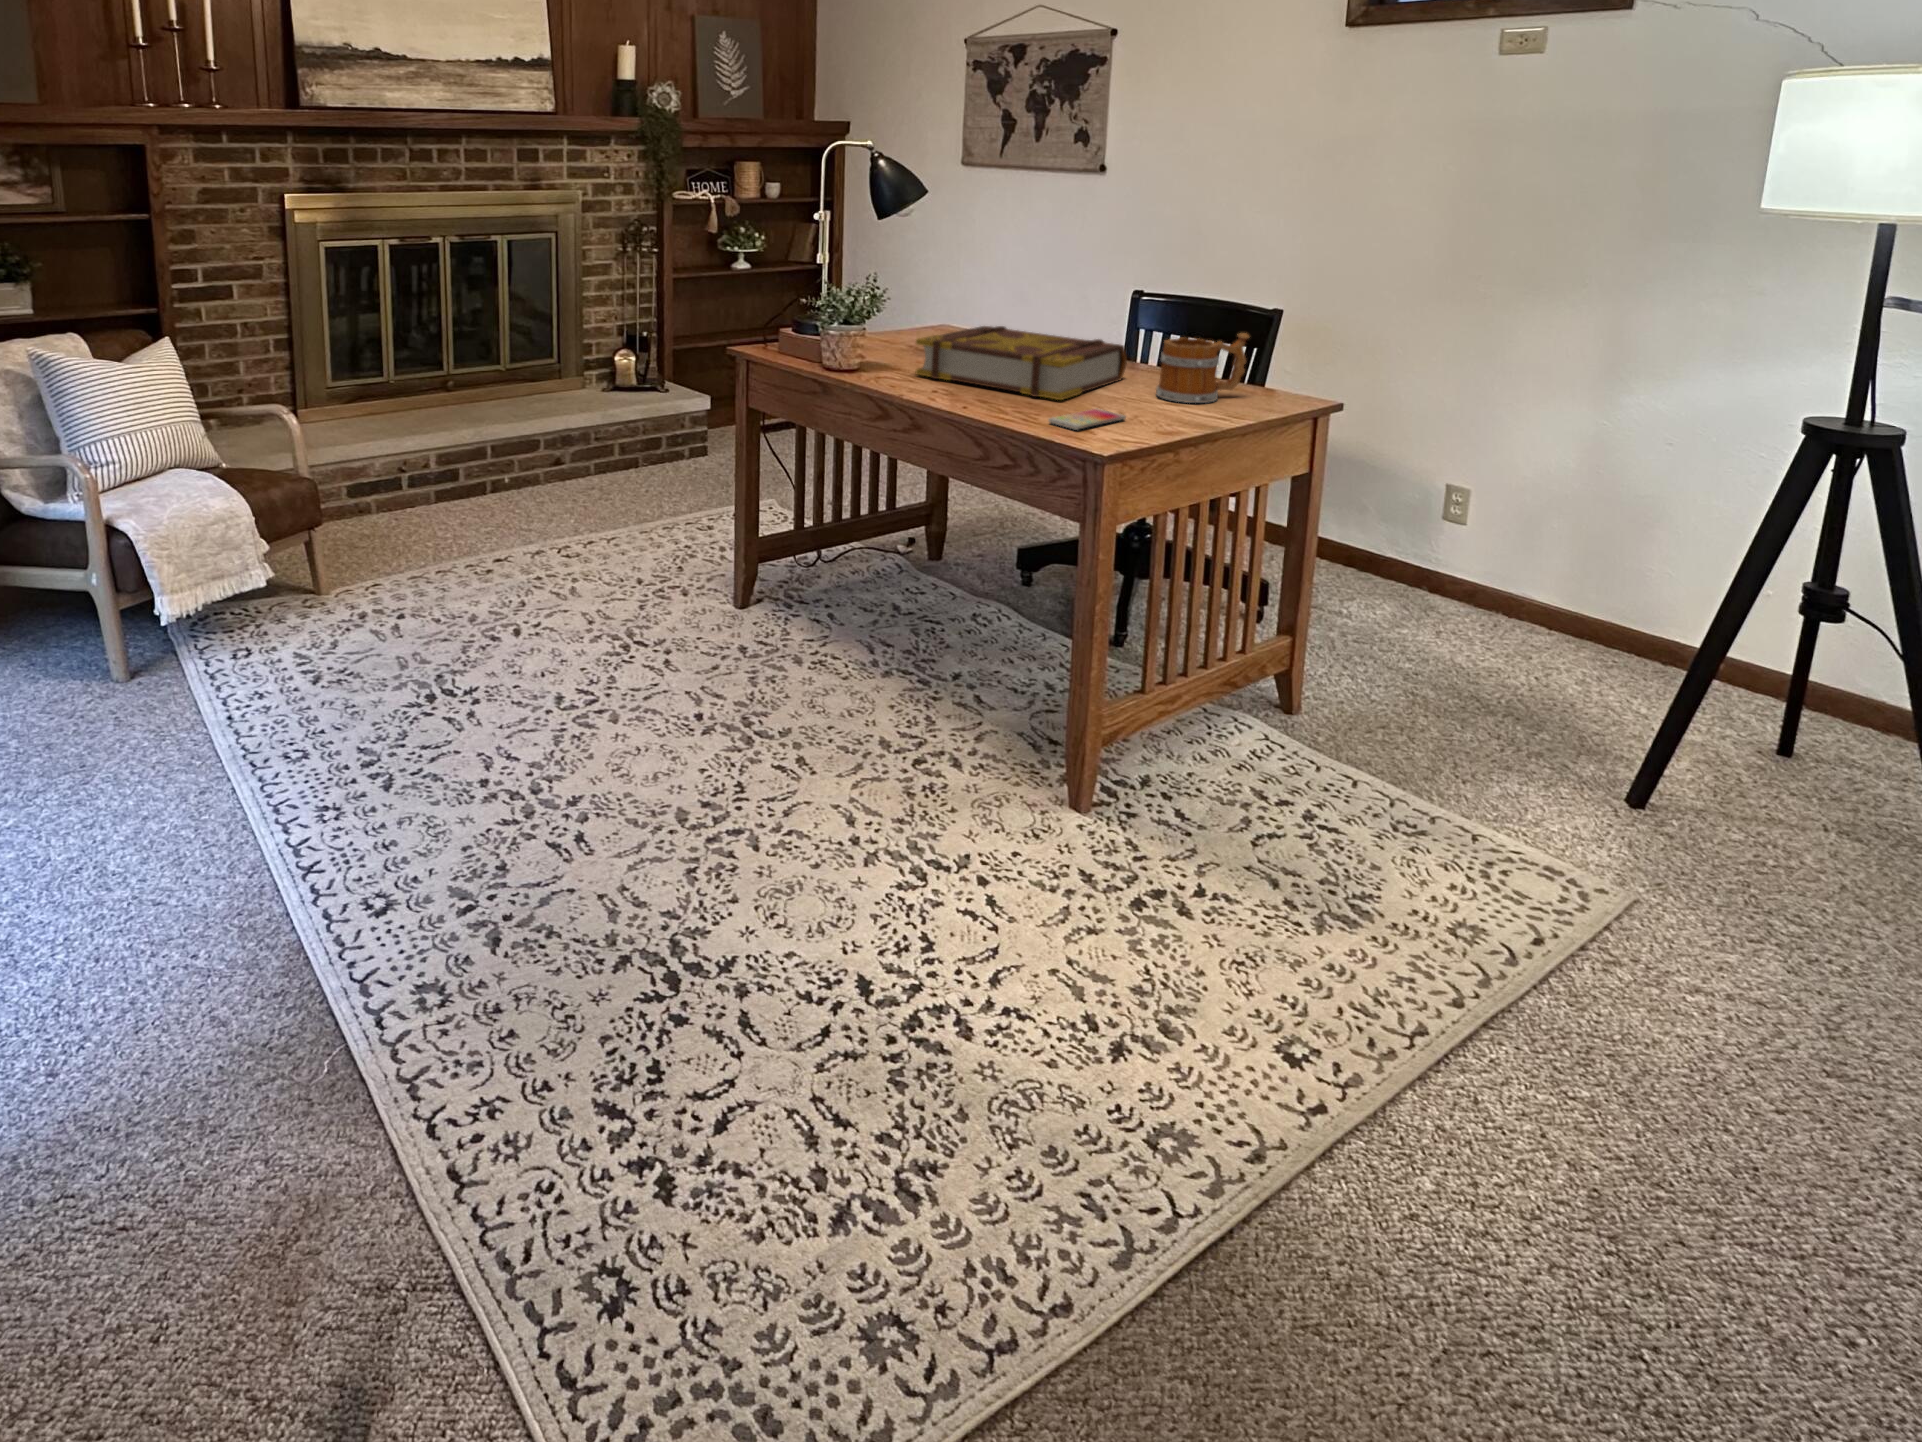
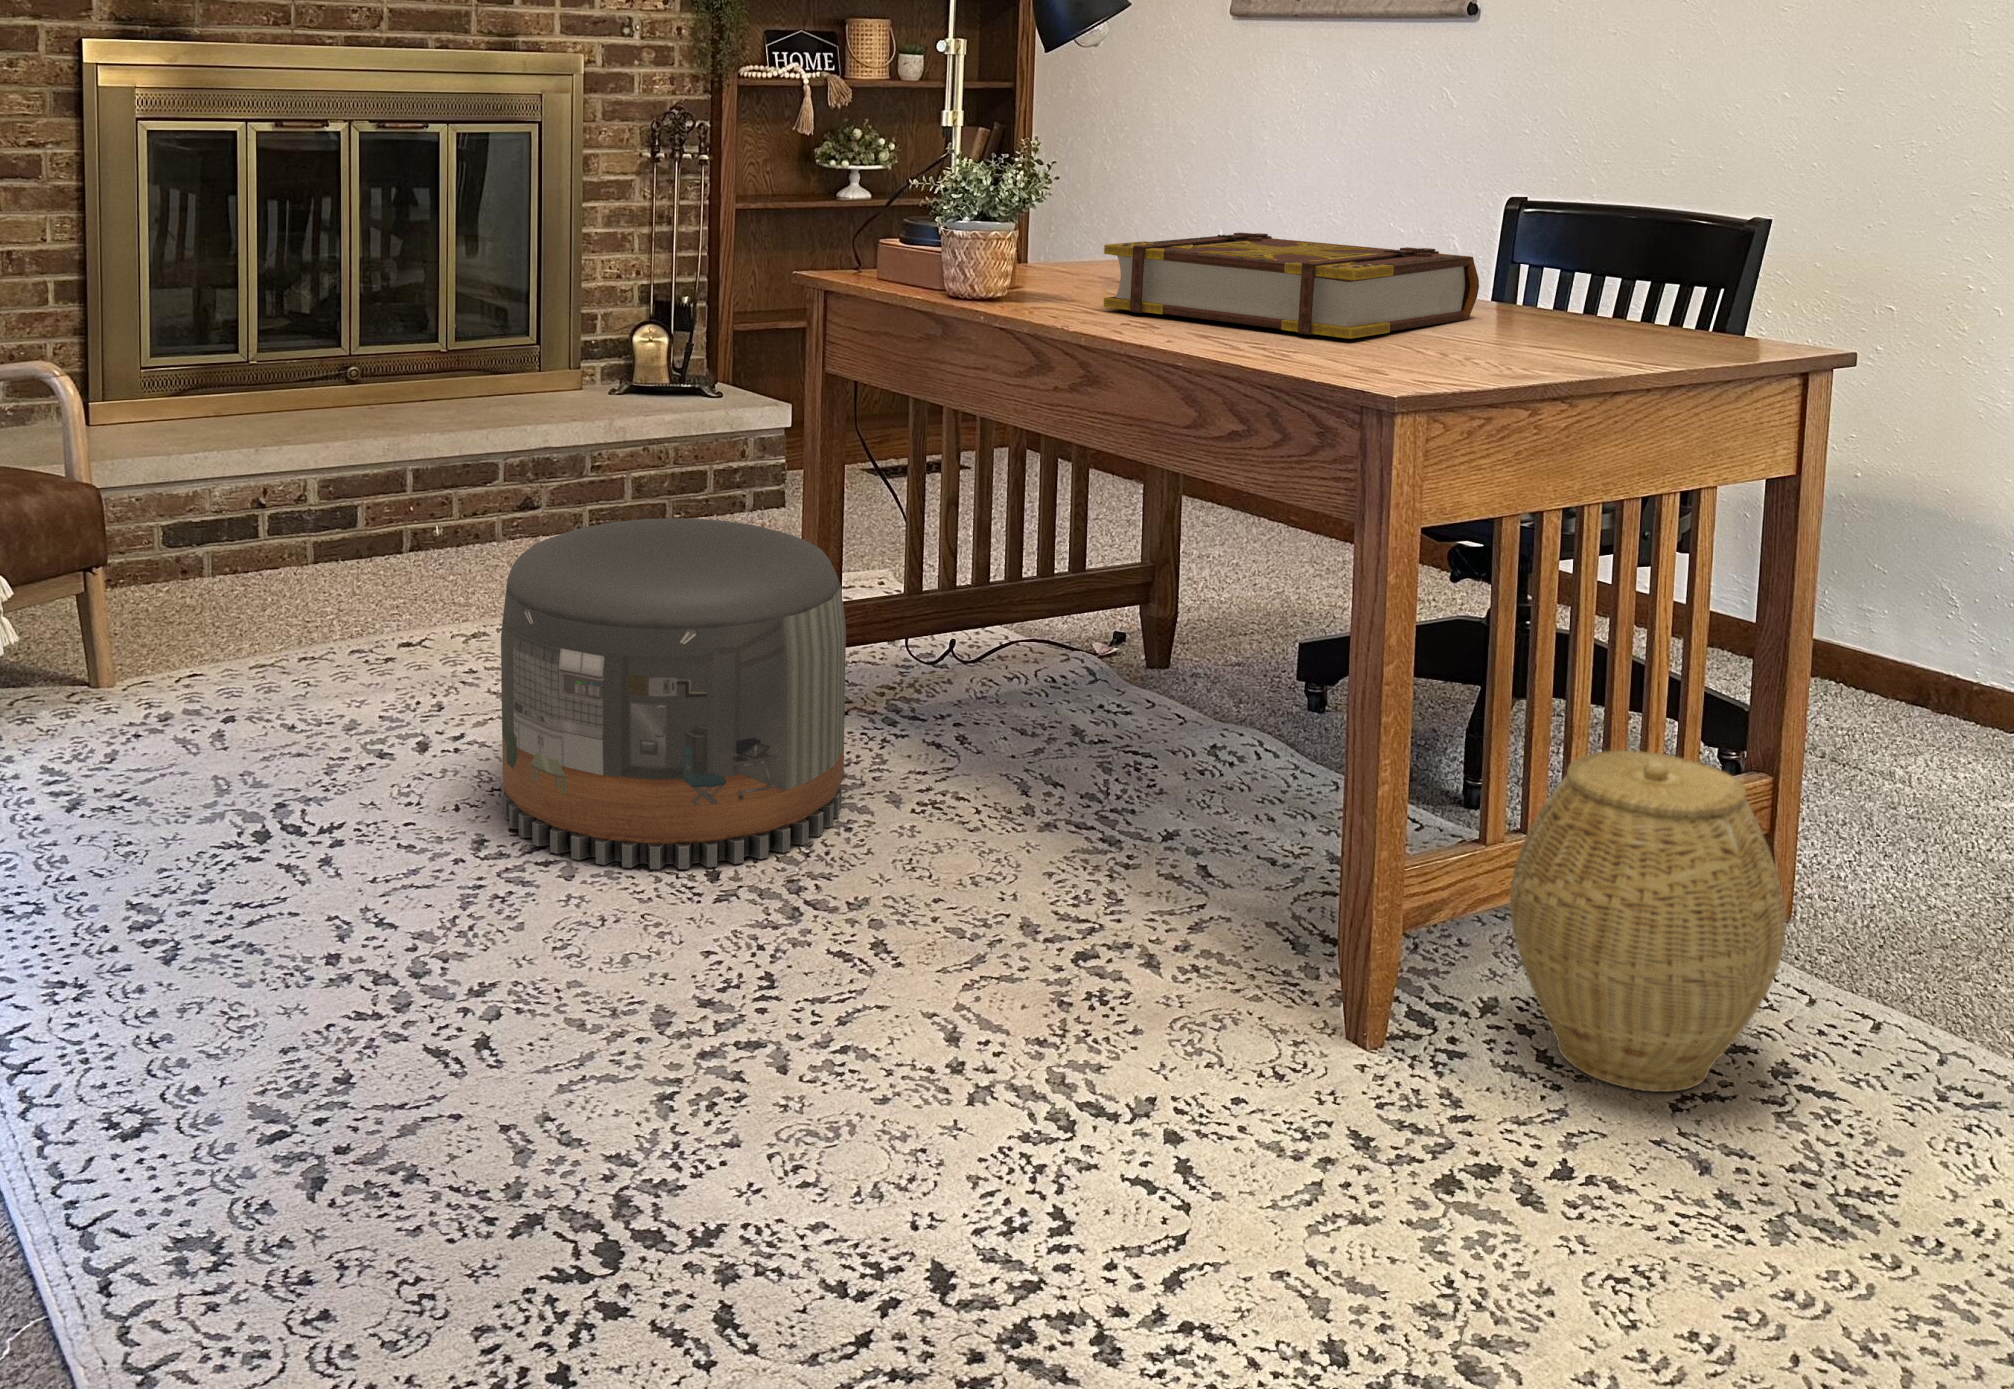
mug: present [1156,333,1249,403] -> none [1524,225,1694,346]
smartphone: present [1049,409,1126,430] -> none [1319,347,1460,373]
pouf: none [569,497,770,711] -> present [501,518,846,869]
woven basket: none [1161,641,1313,835] -> present [1510,750,1786,1092]

